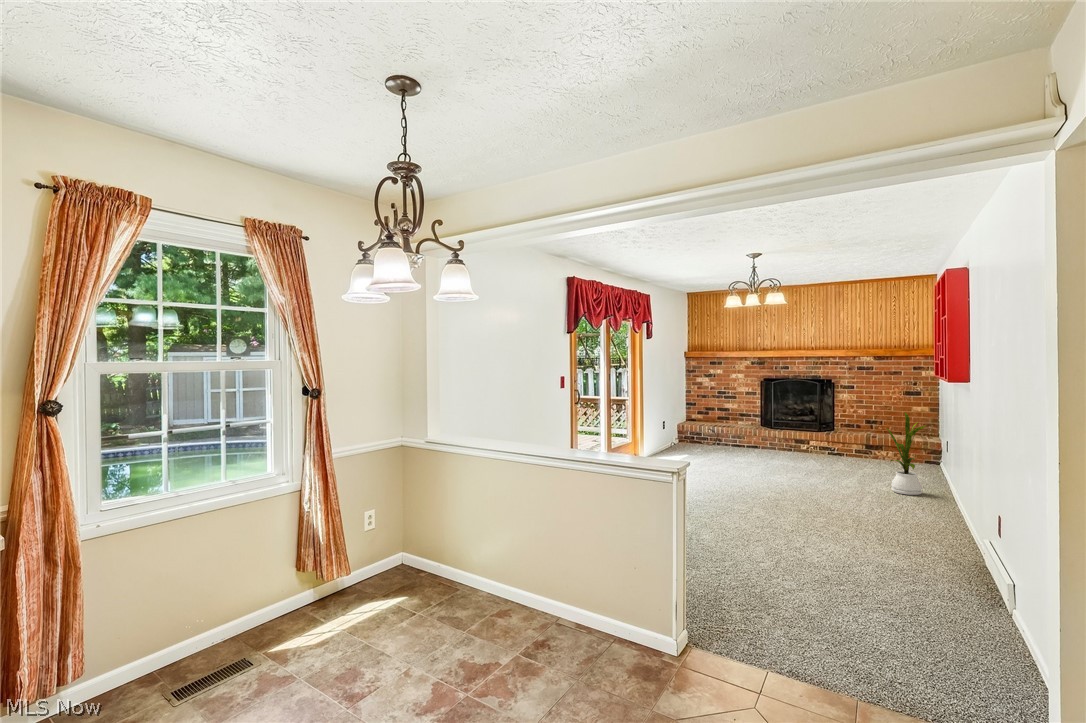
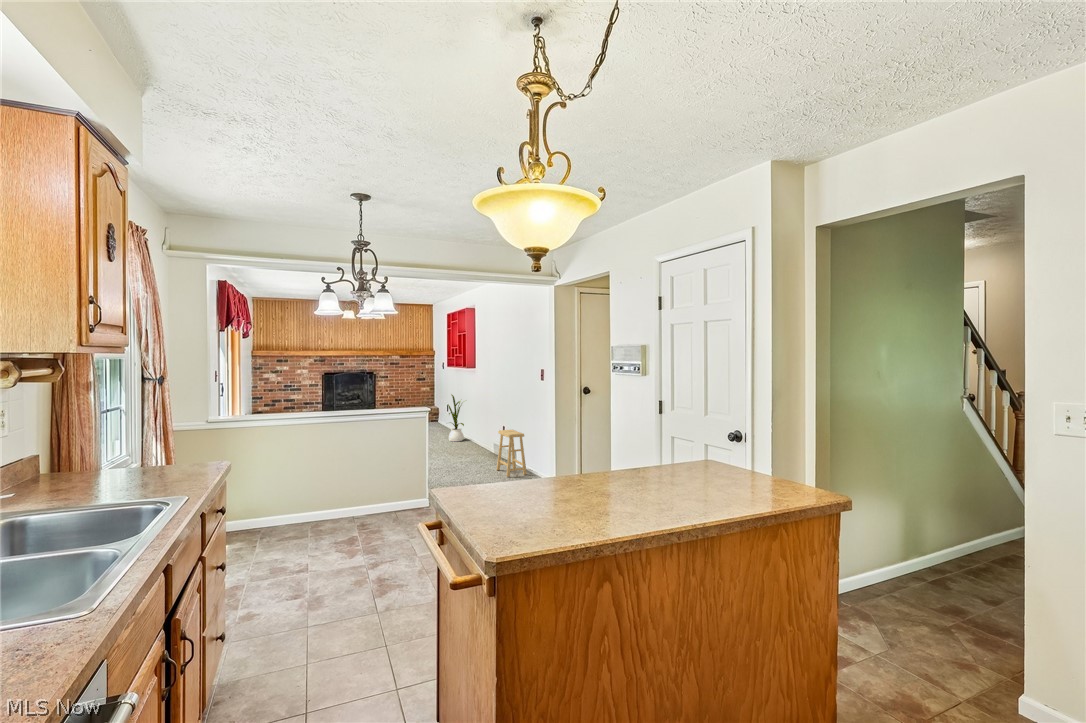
footstool: none [856,476,913,581] -> present [497,430,527,477]

